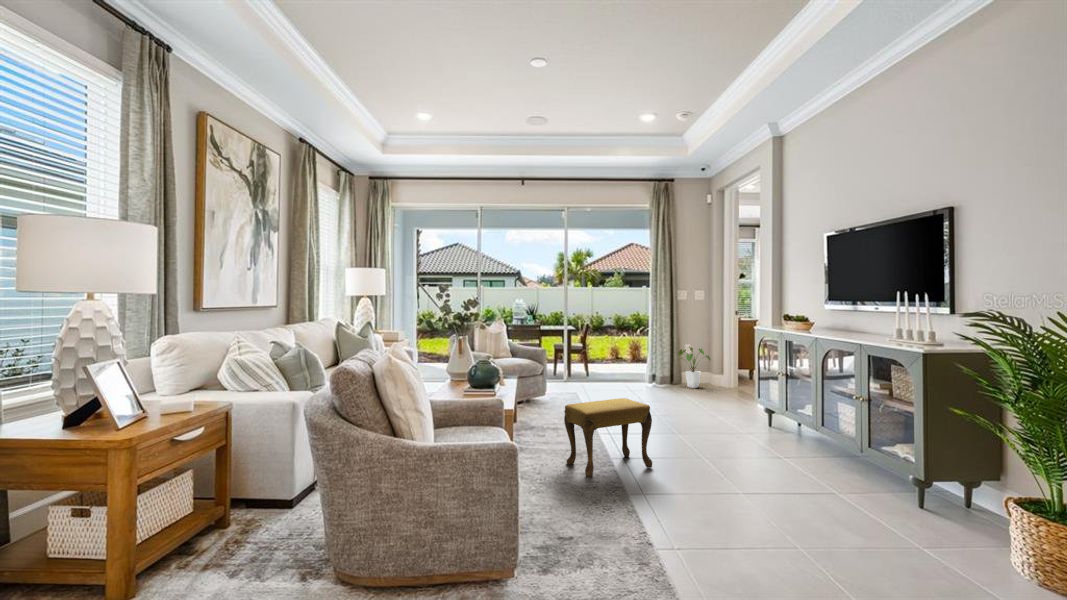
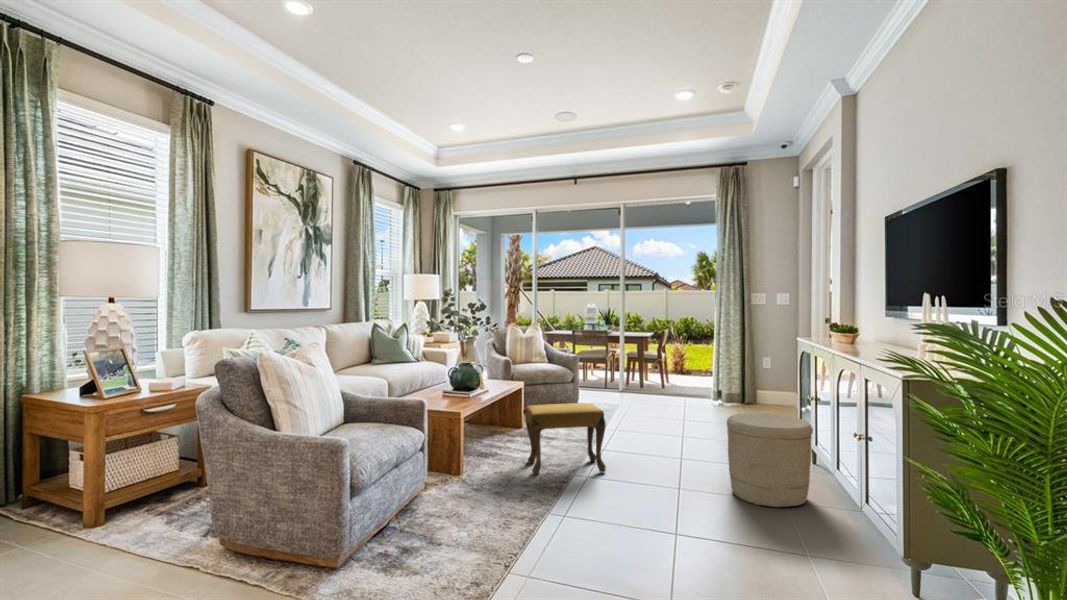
house plant: present [678,347,710,388] -> none [736,357,772,403]
woven basket: none [772,398,856,487] -> present [727,412,813,507]

